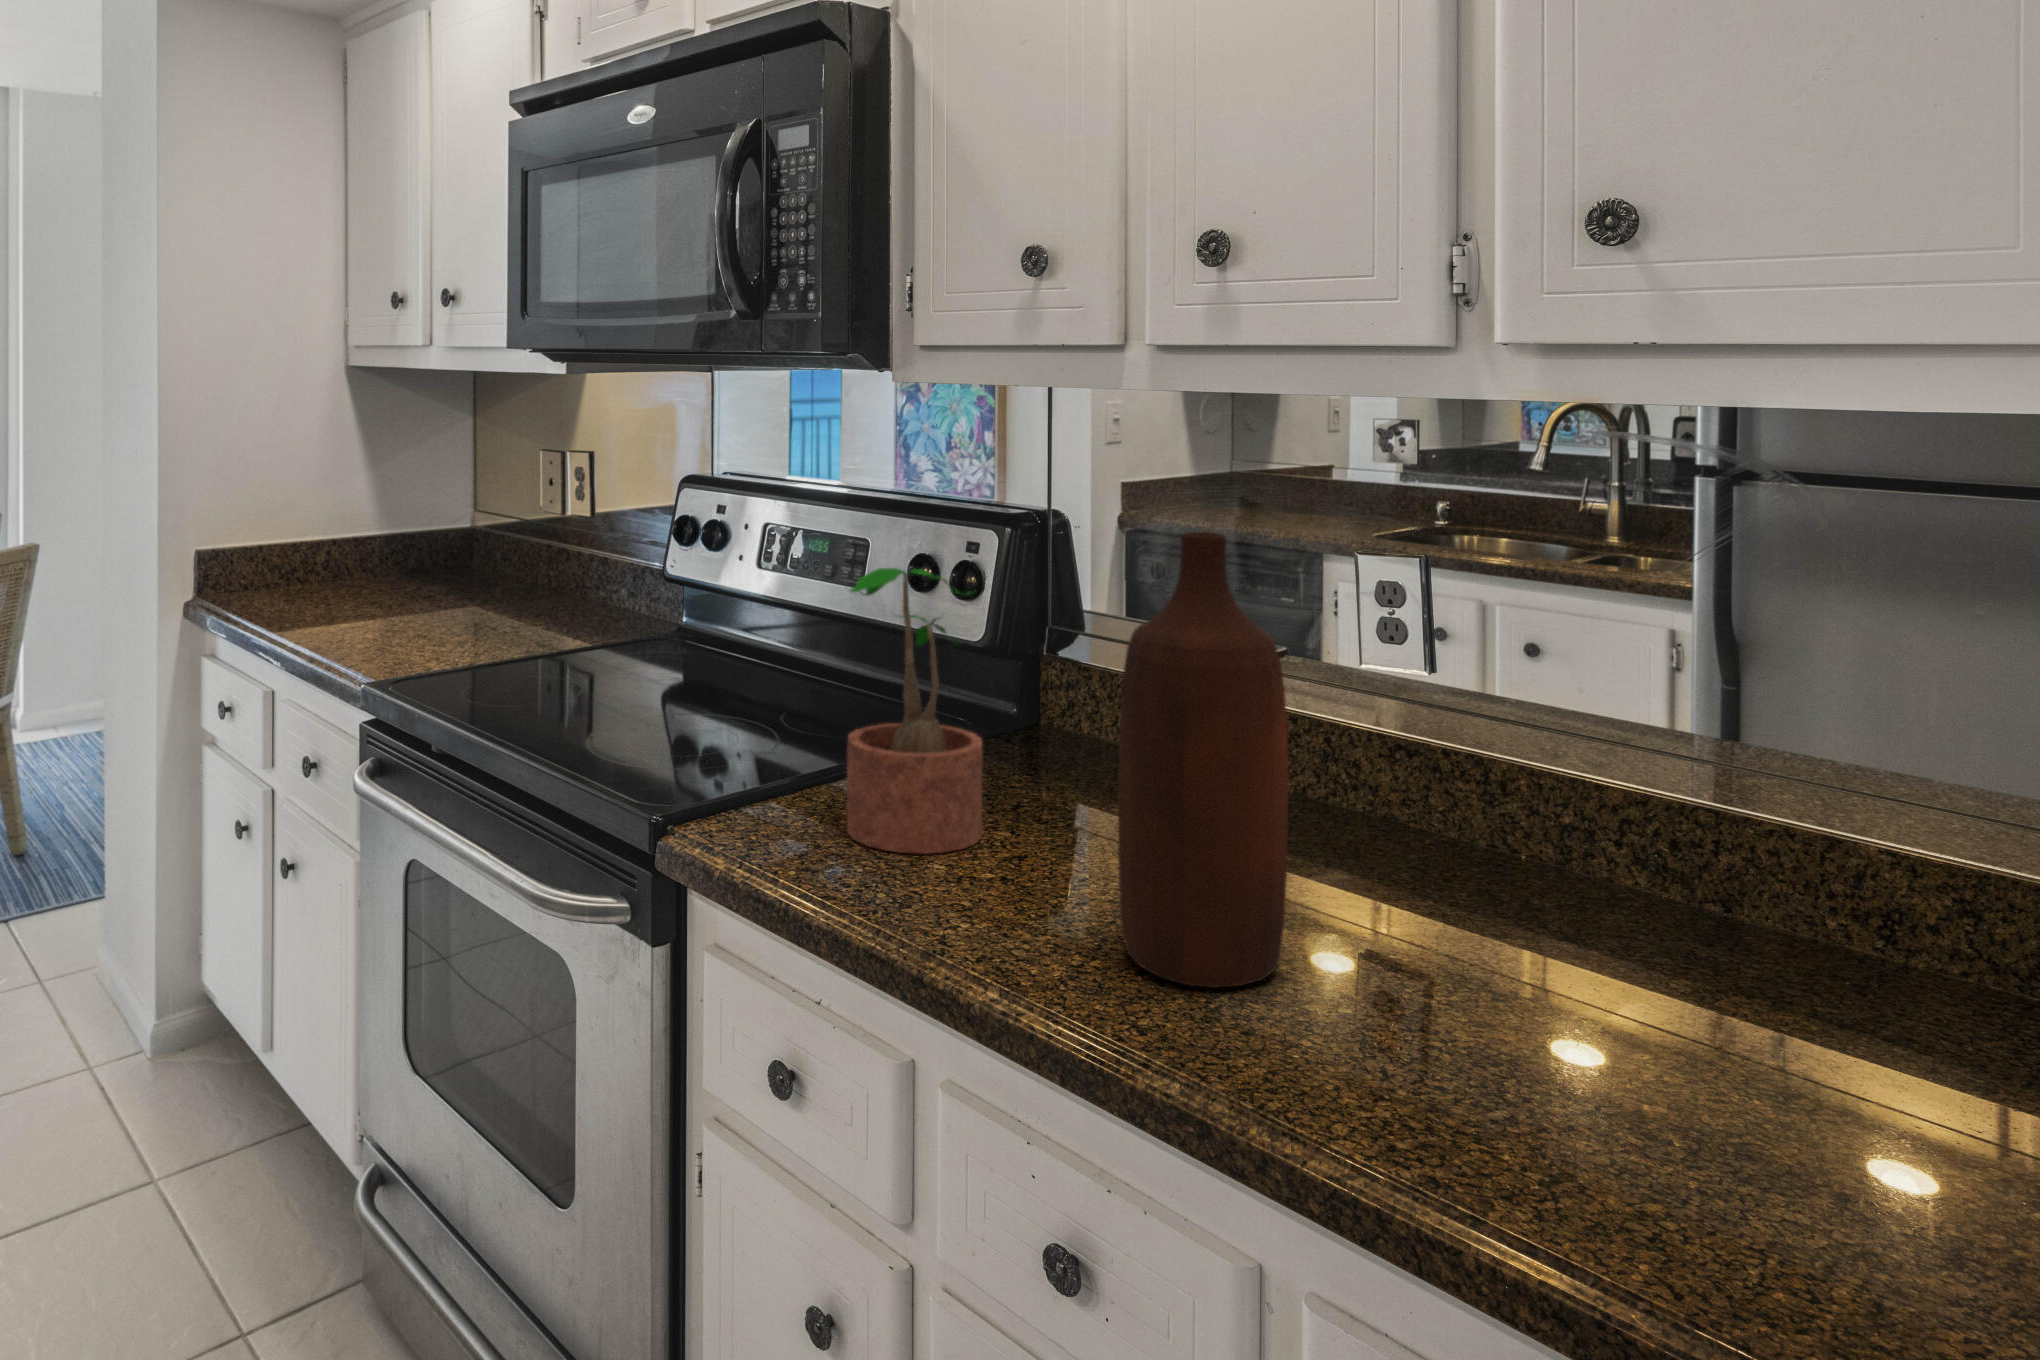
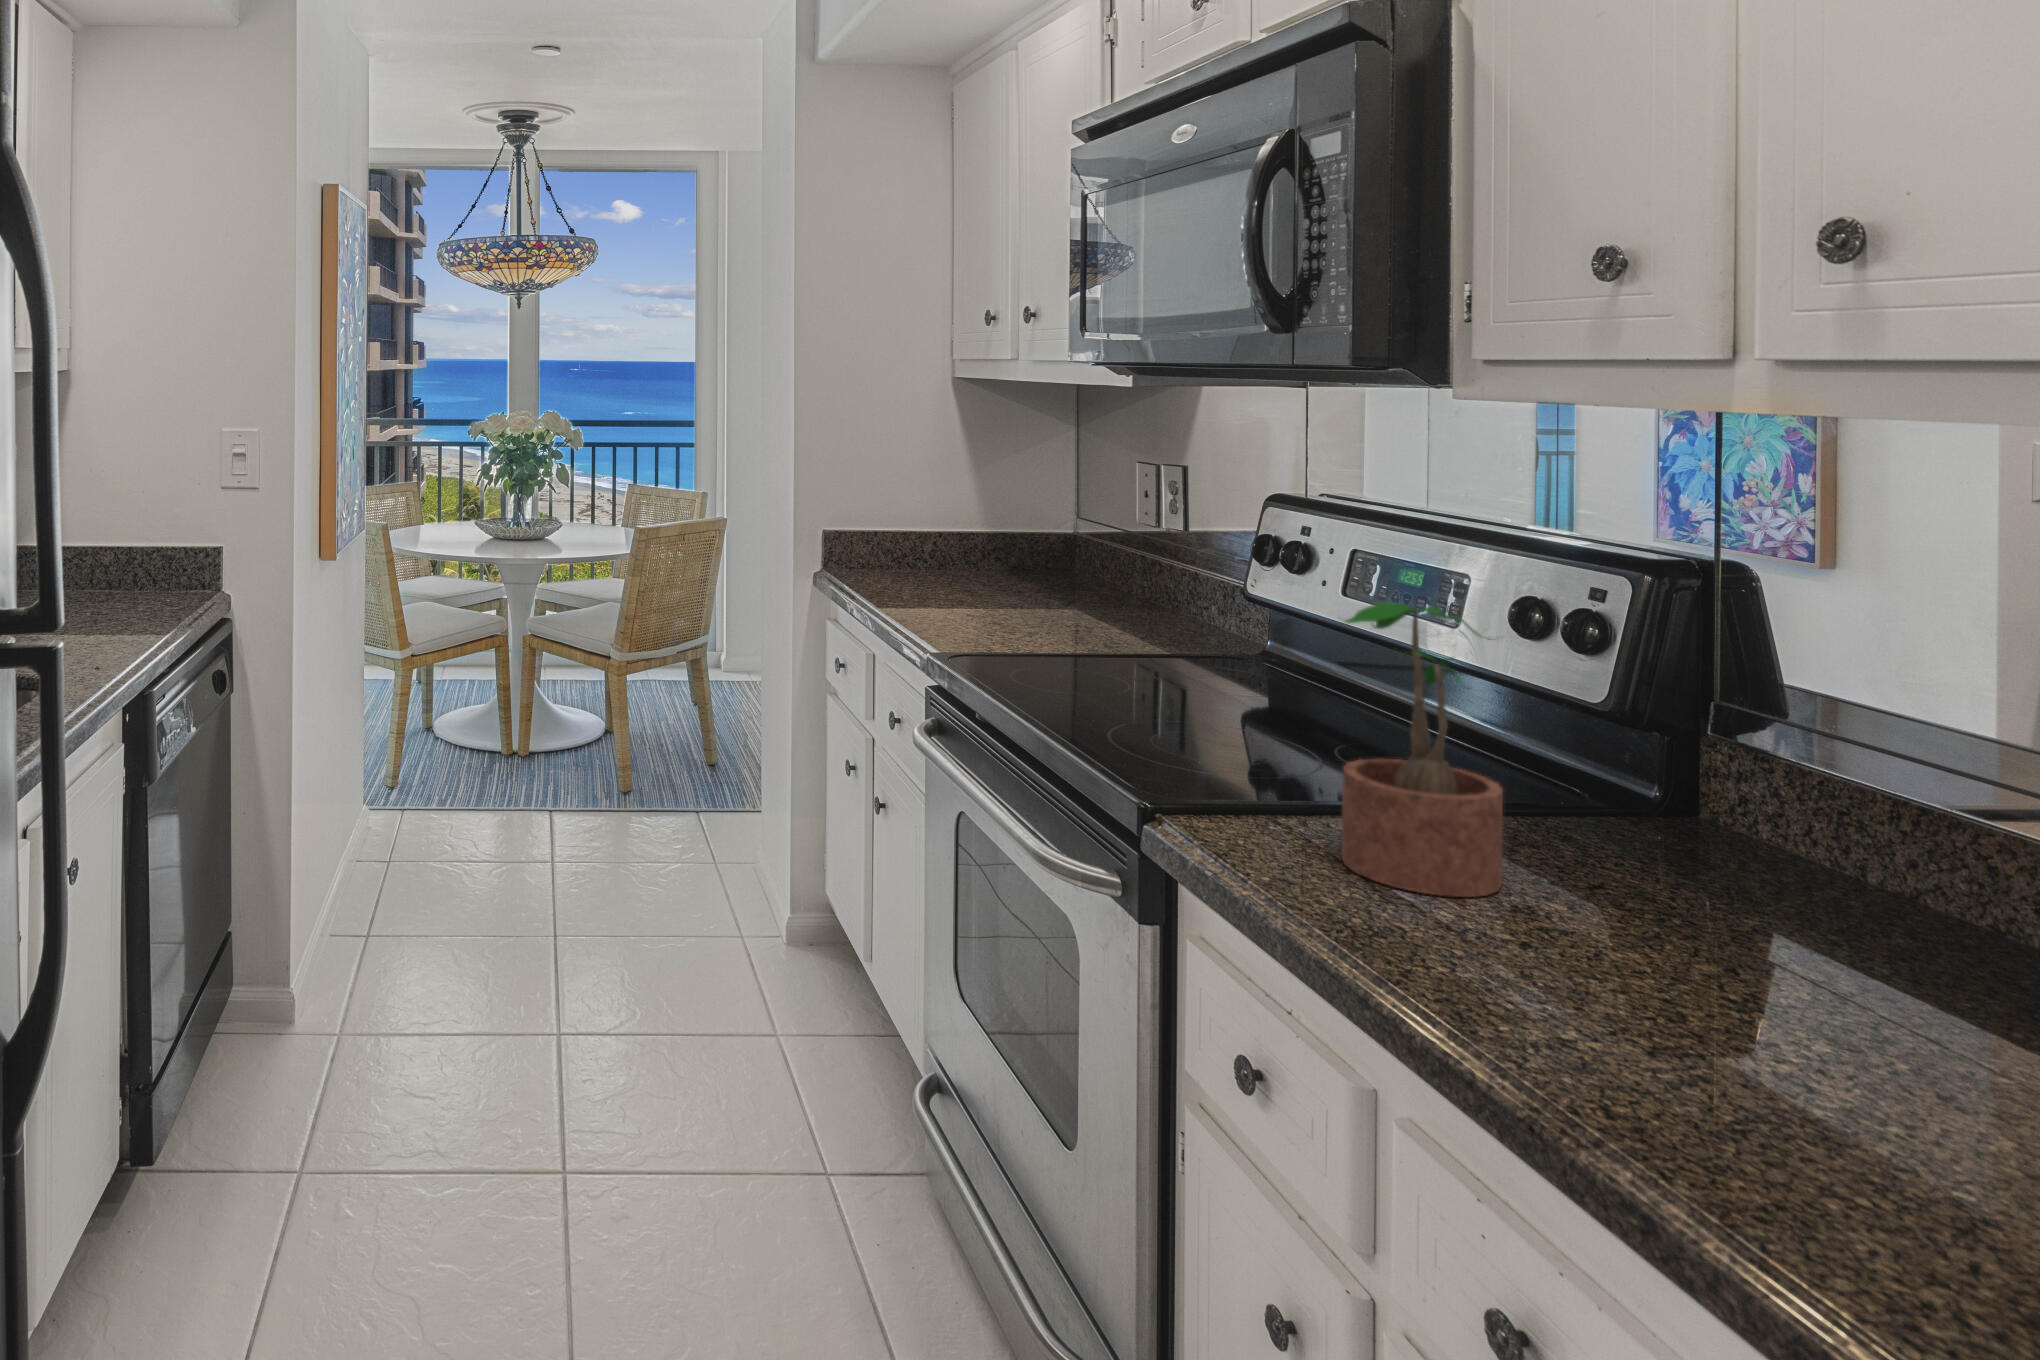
bottle: present [1118,532,1288,988] -> none [1592,594,1820,1095]

